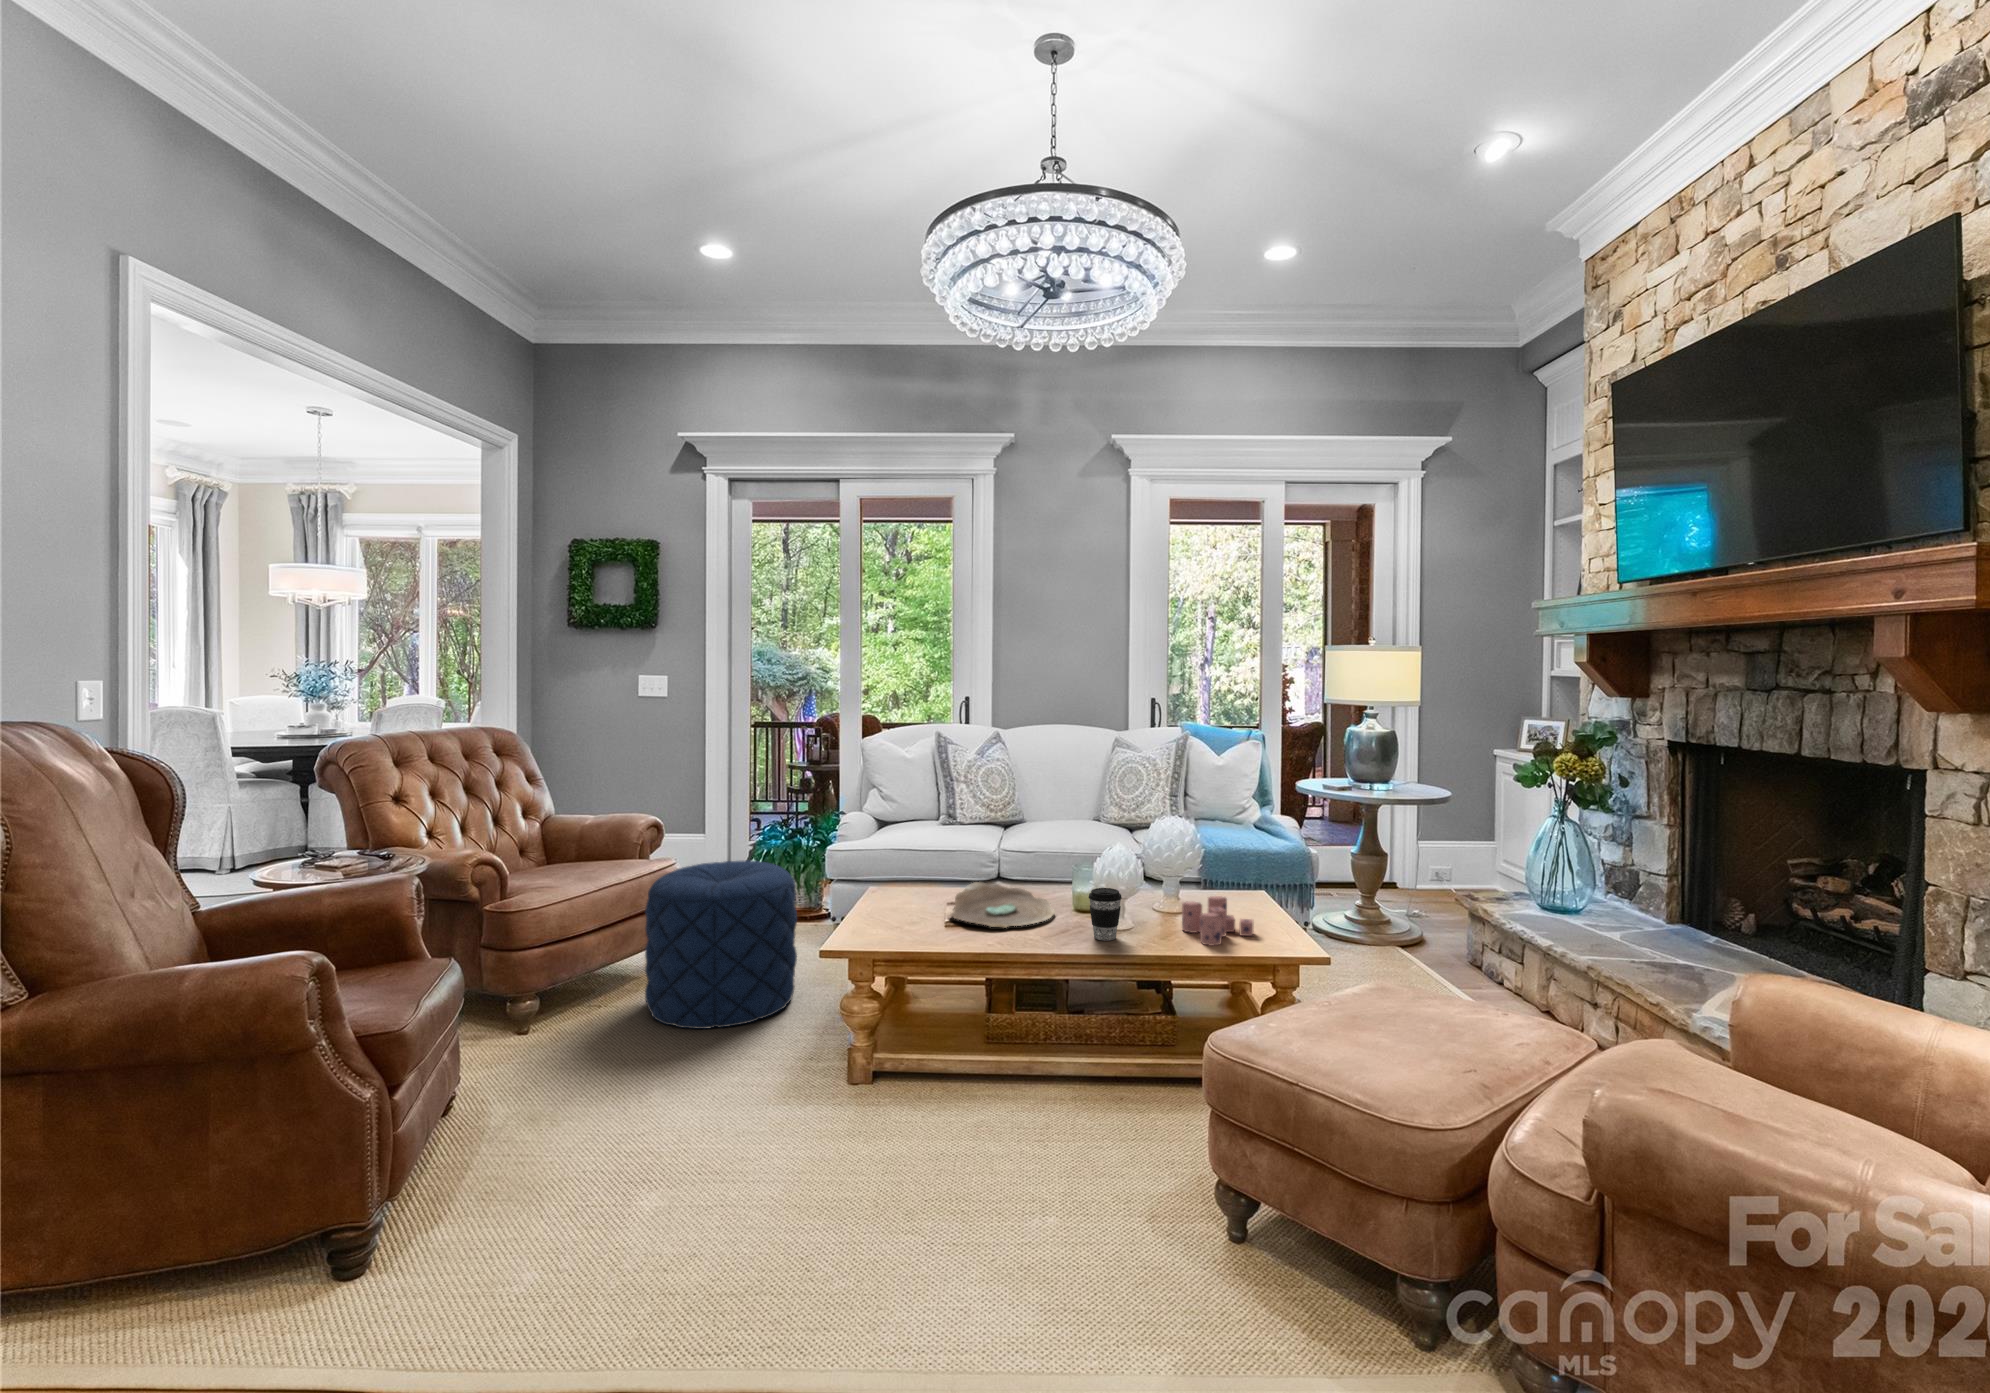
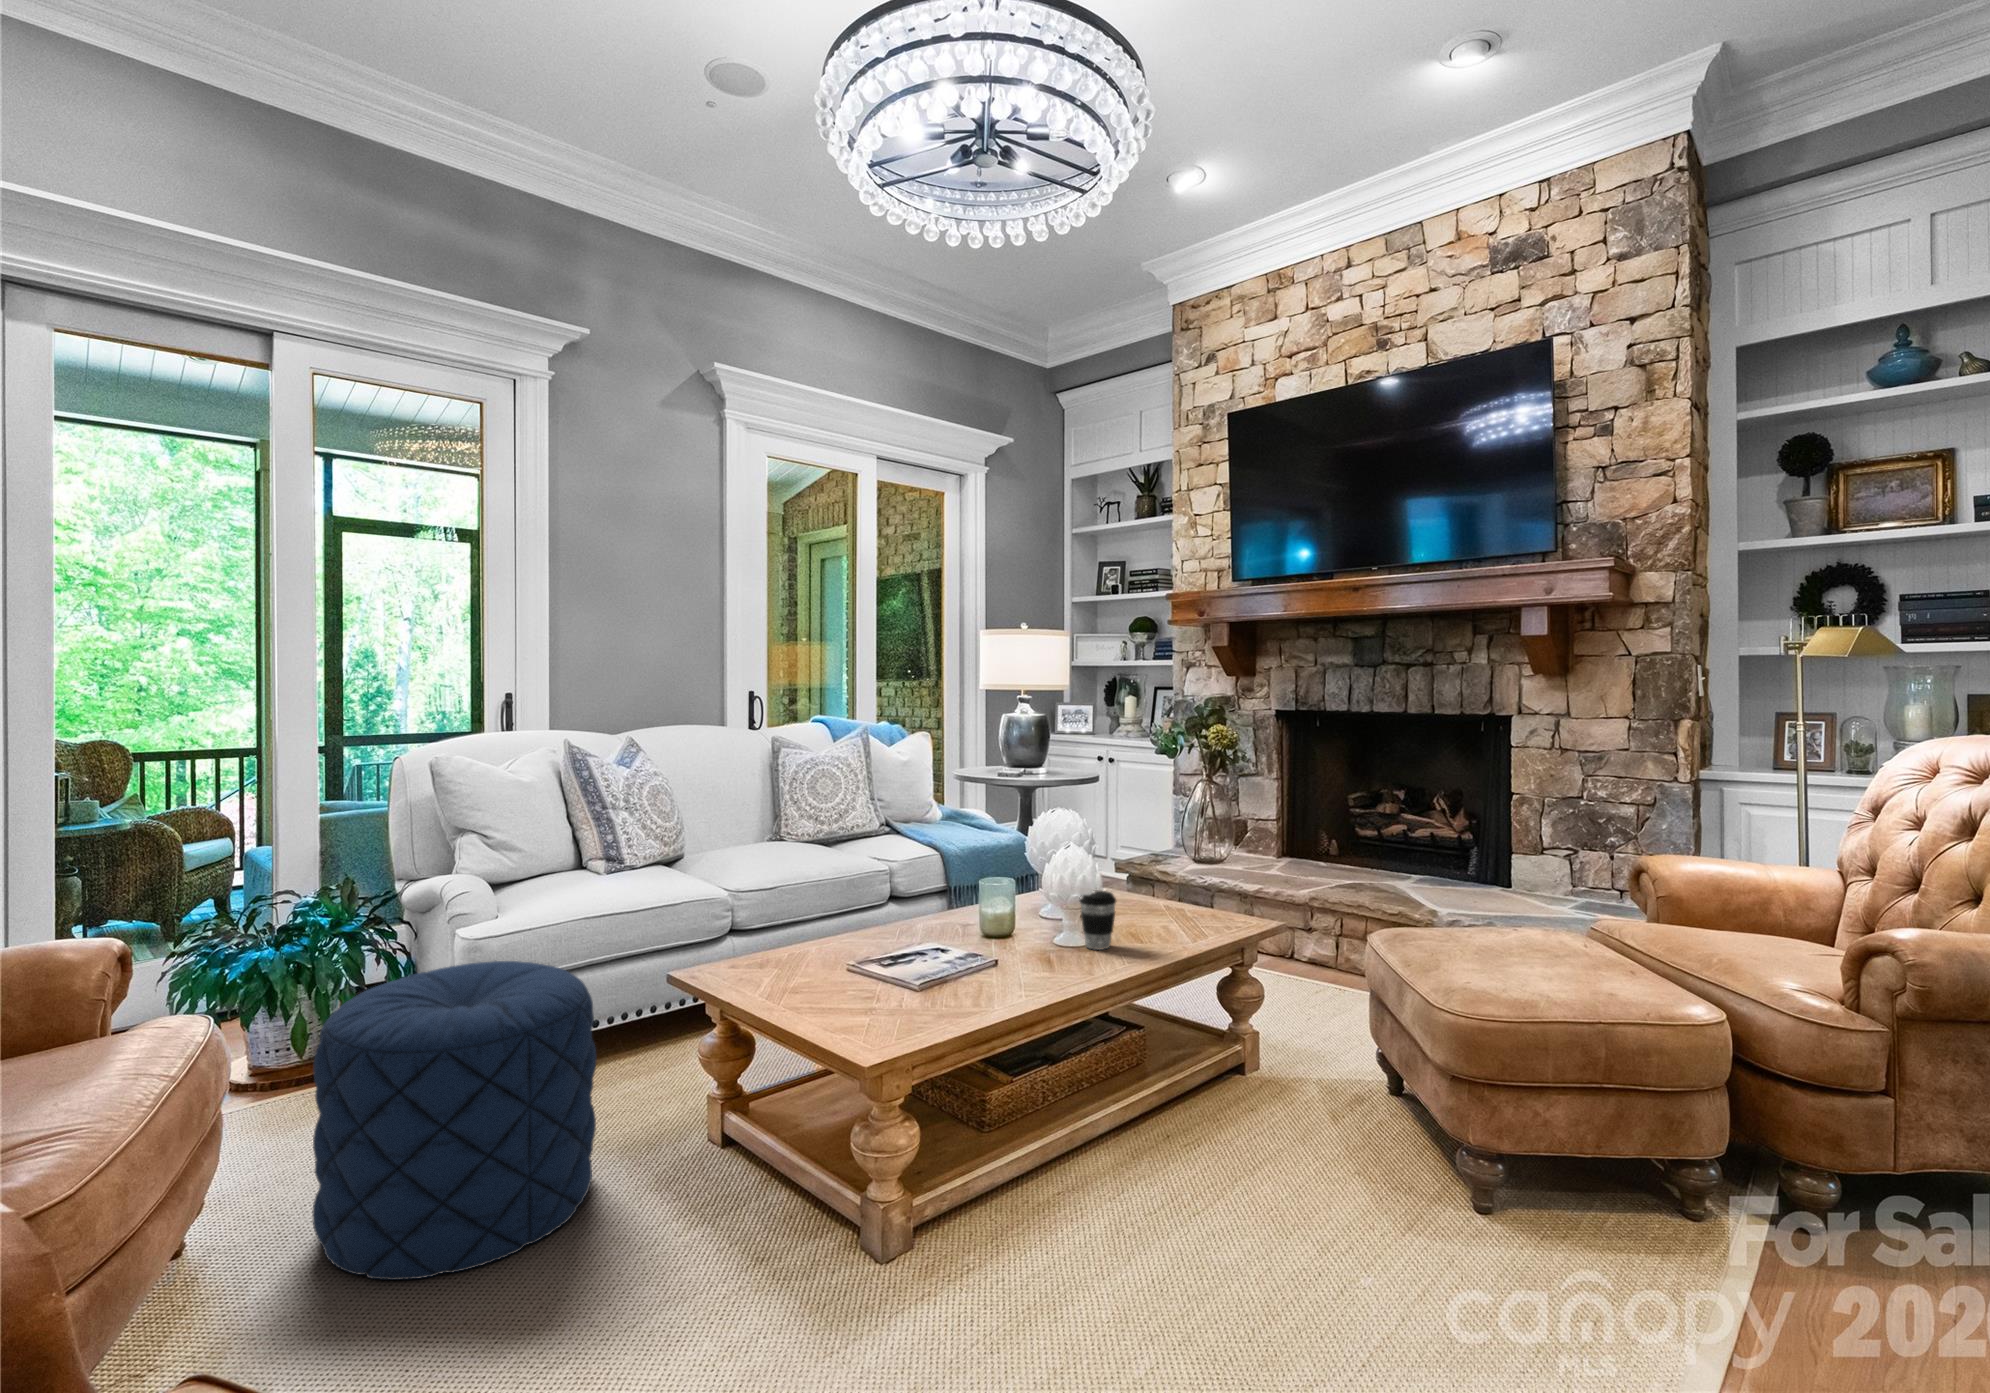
decorative bowl: present [951,882,1055,928] -> none [859,919,1010,966]
candle: present [1182,896,1253,946] -> none [1128,884,1193,931]

